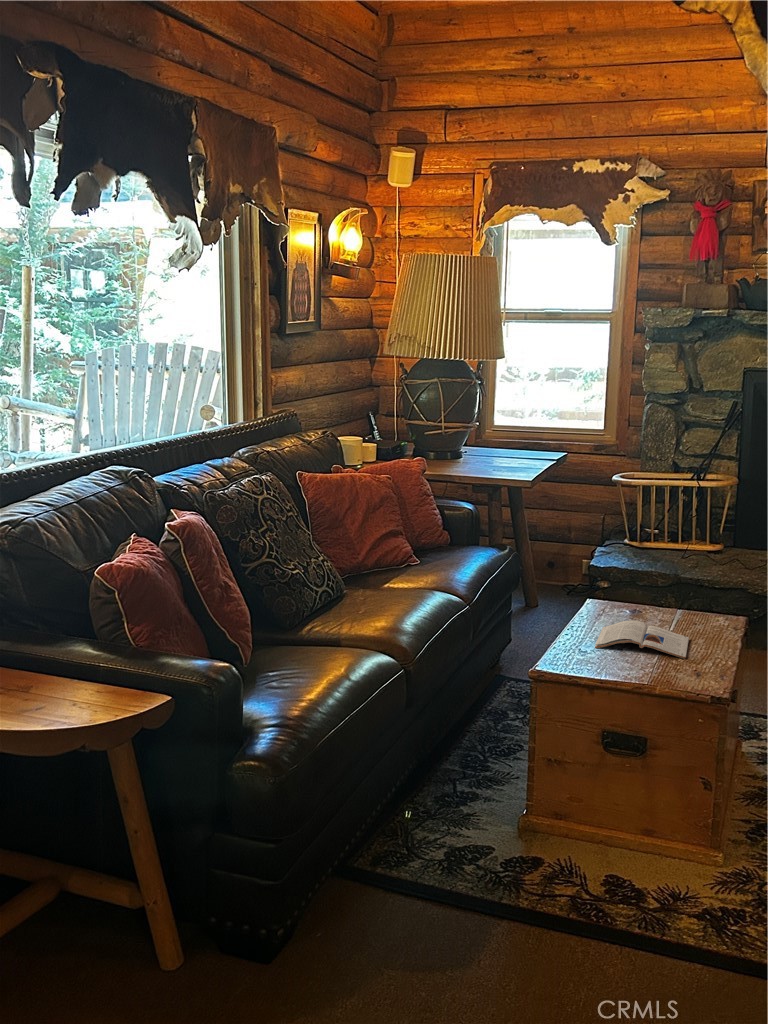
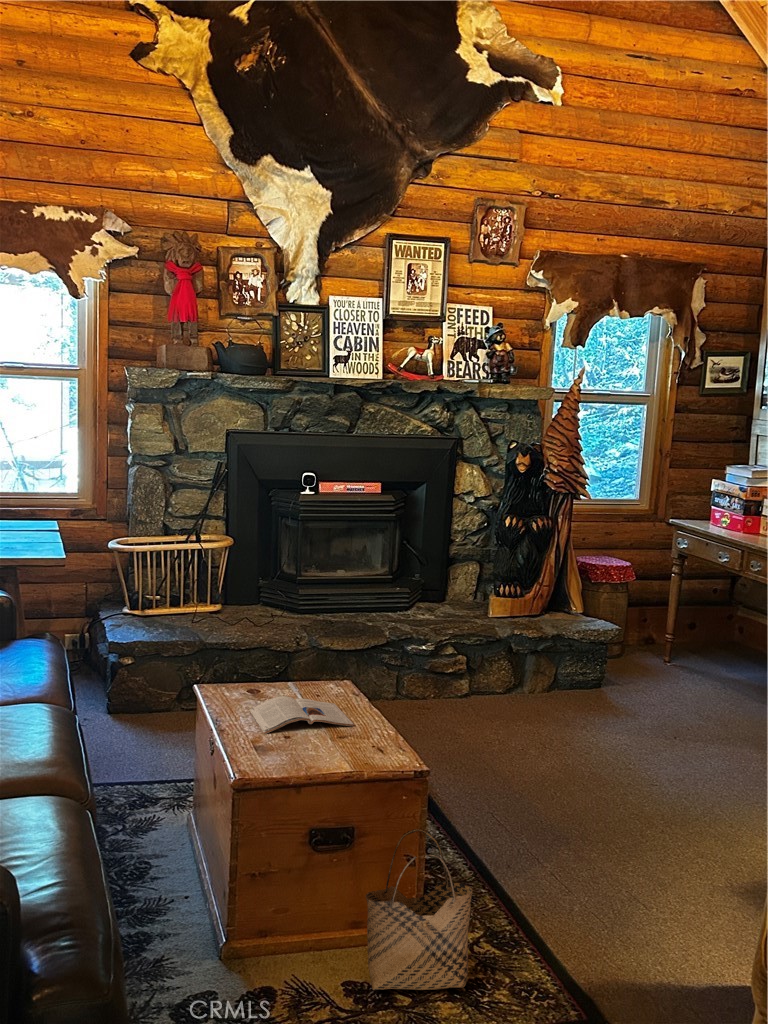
woven basket: none [621,760,734,921] -> present [365,829,472,990]

